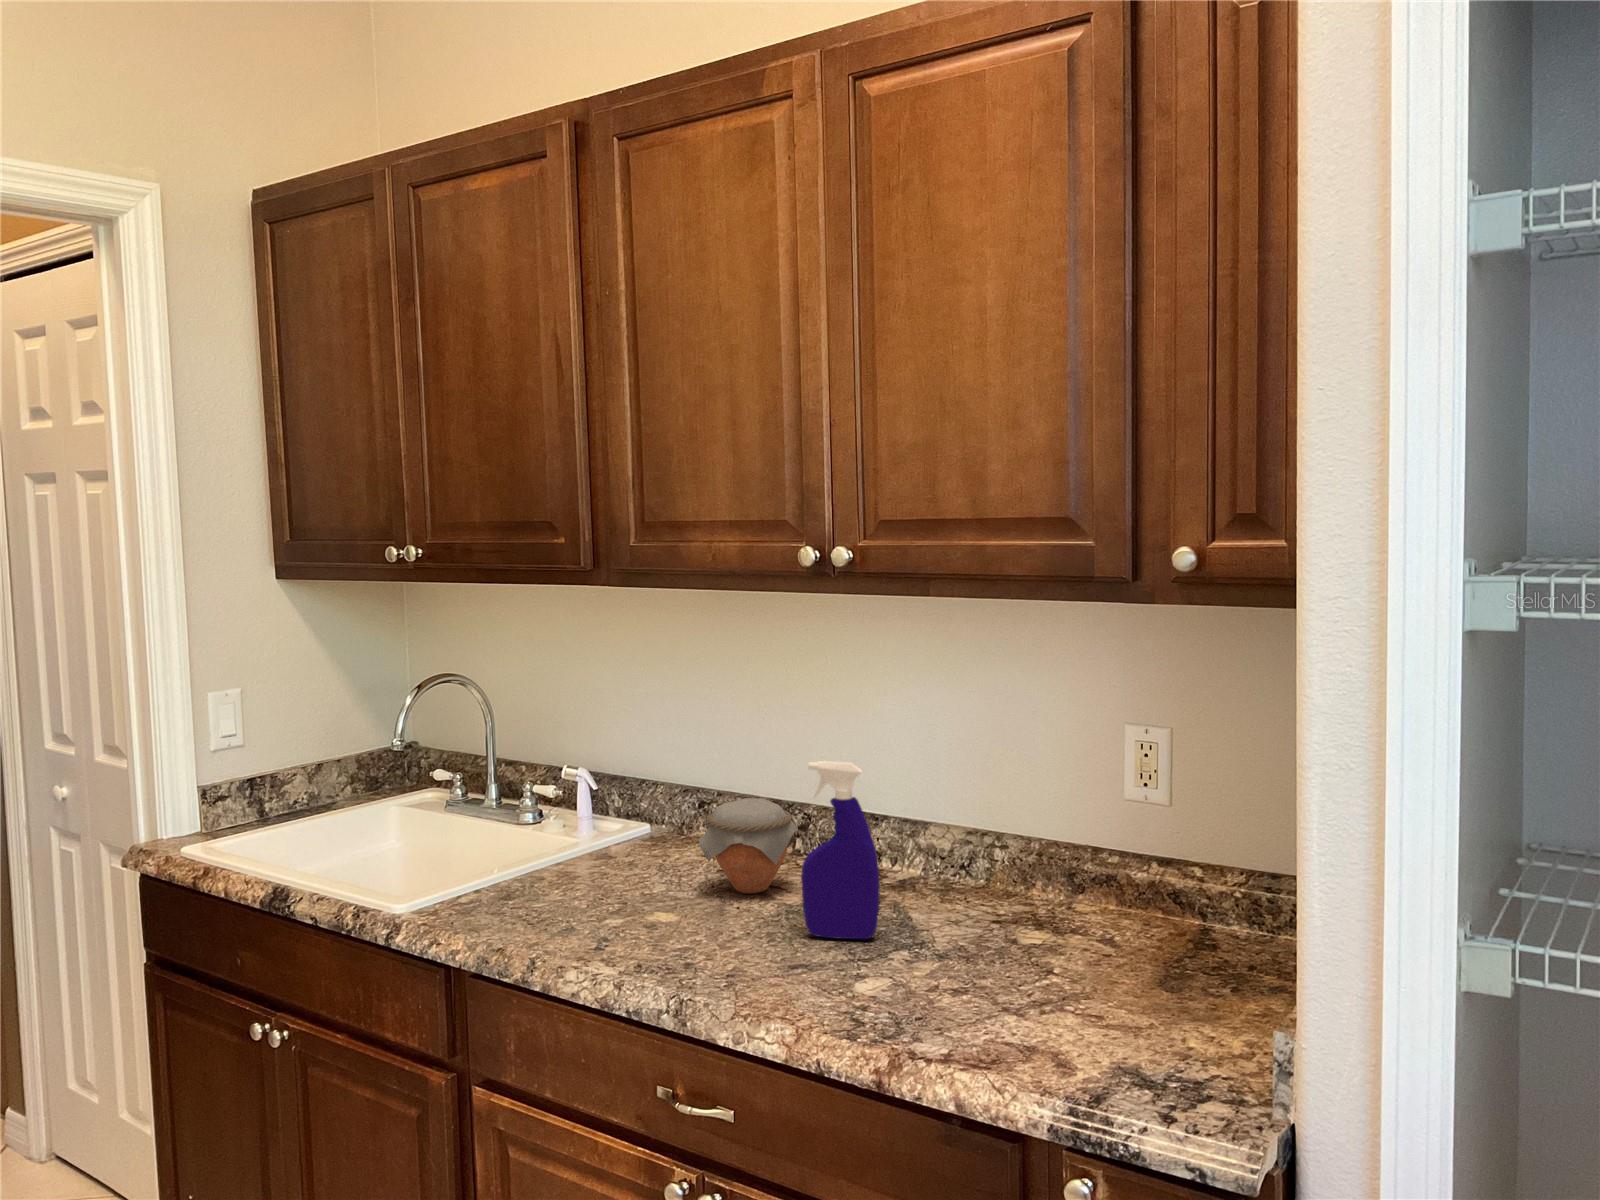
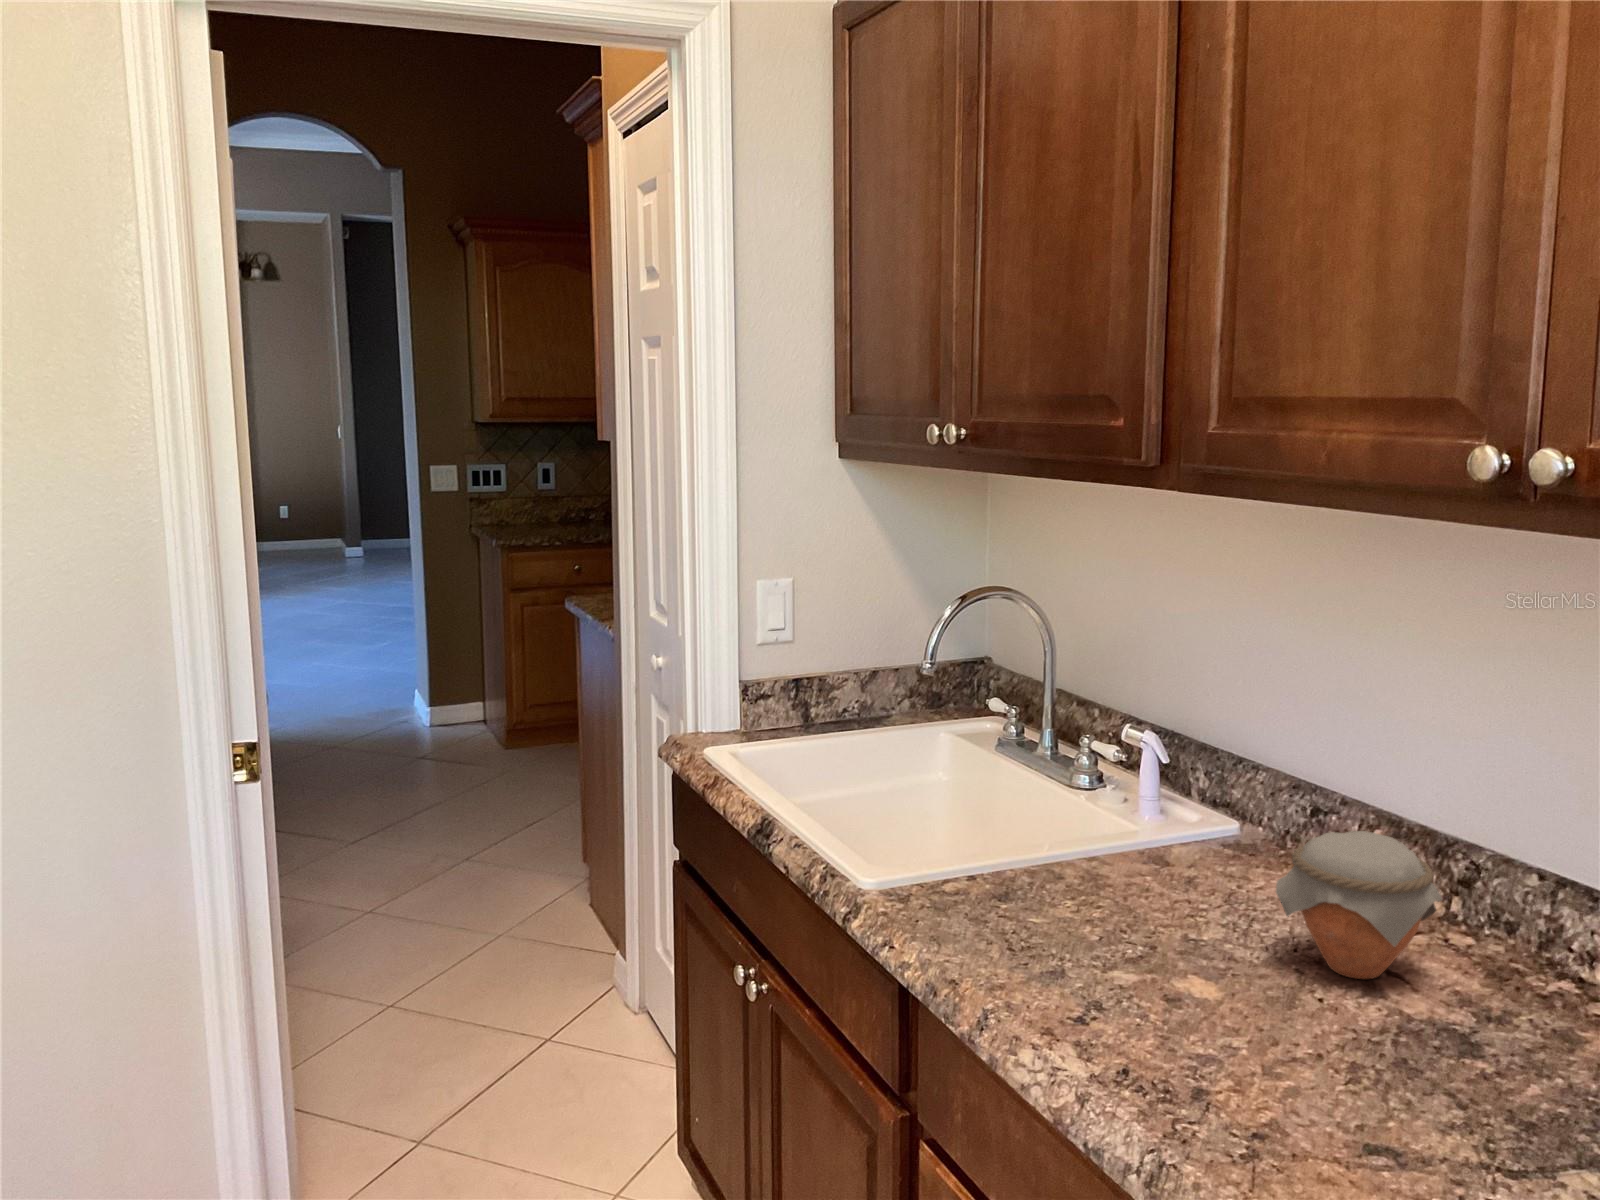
spray bottle: present [801,761,880,939] -> none [1415,815,1563,1127]

